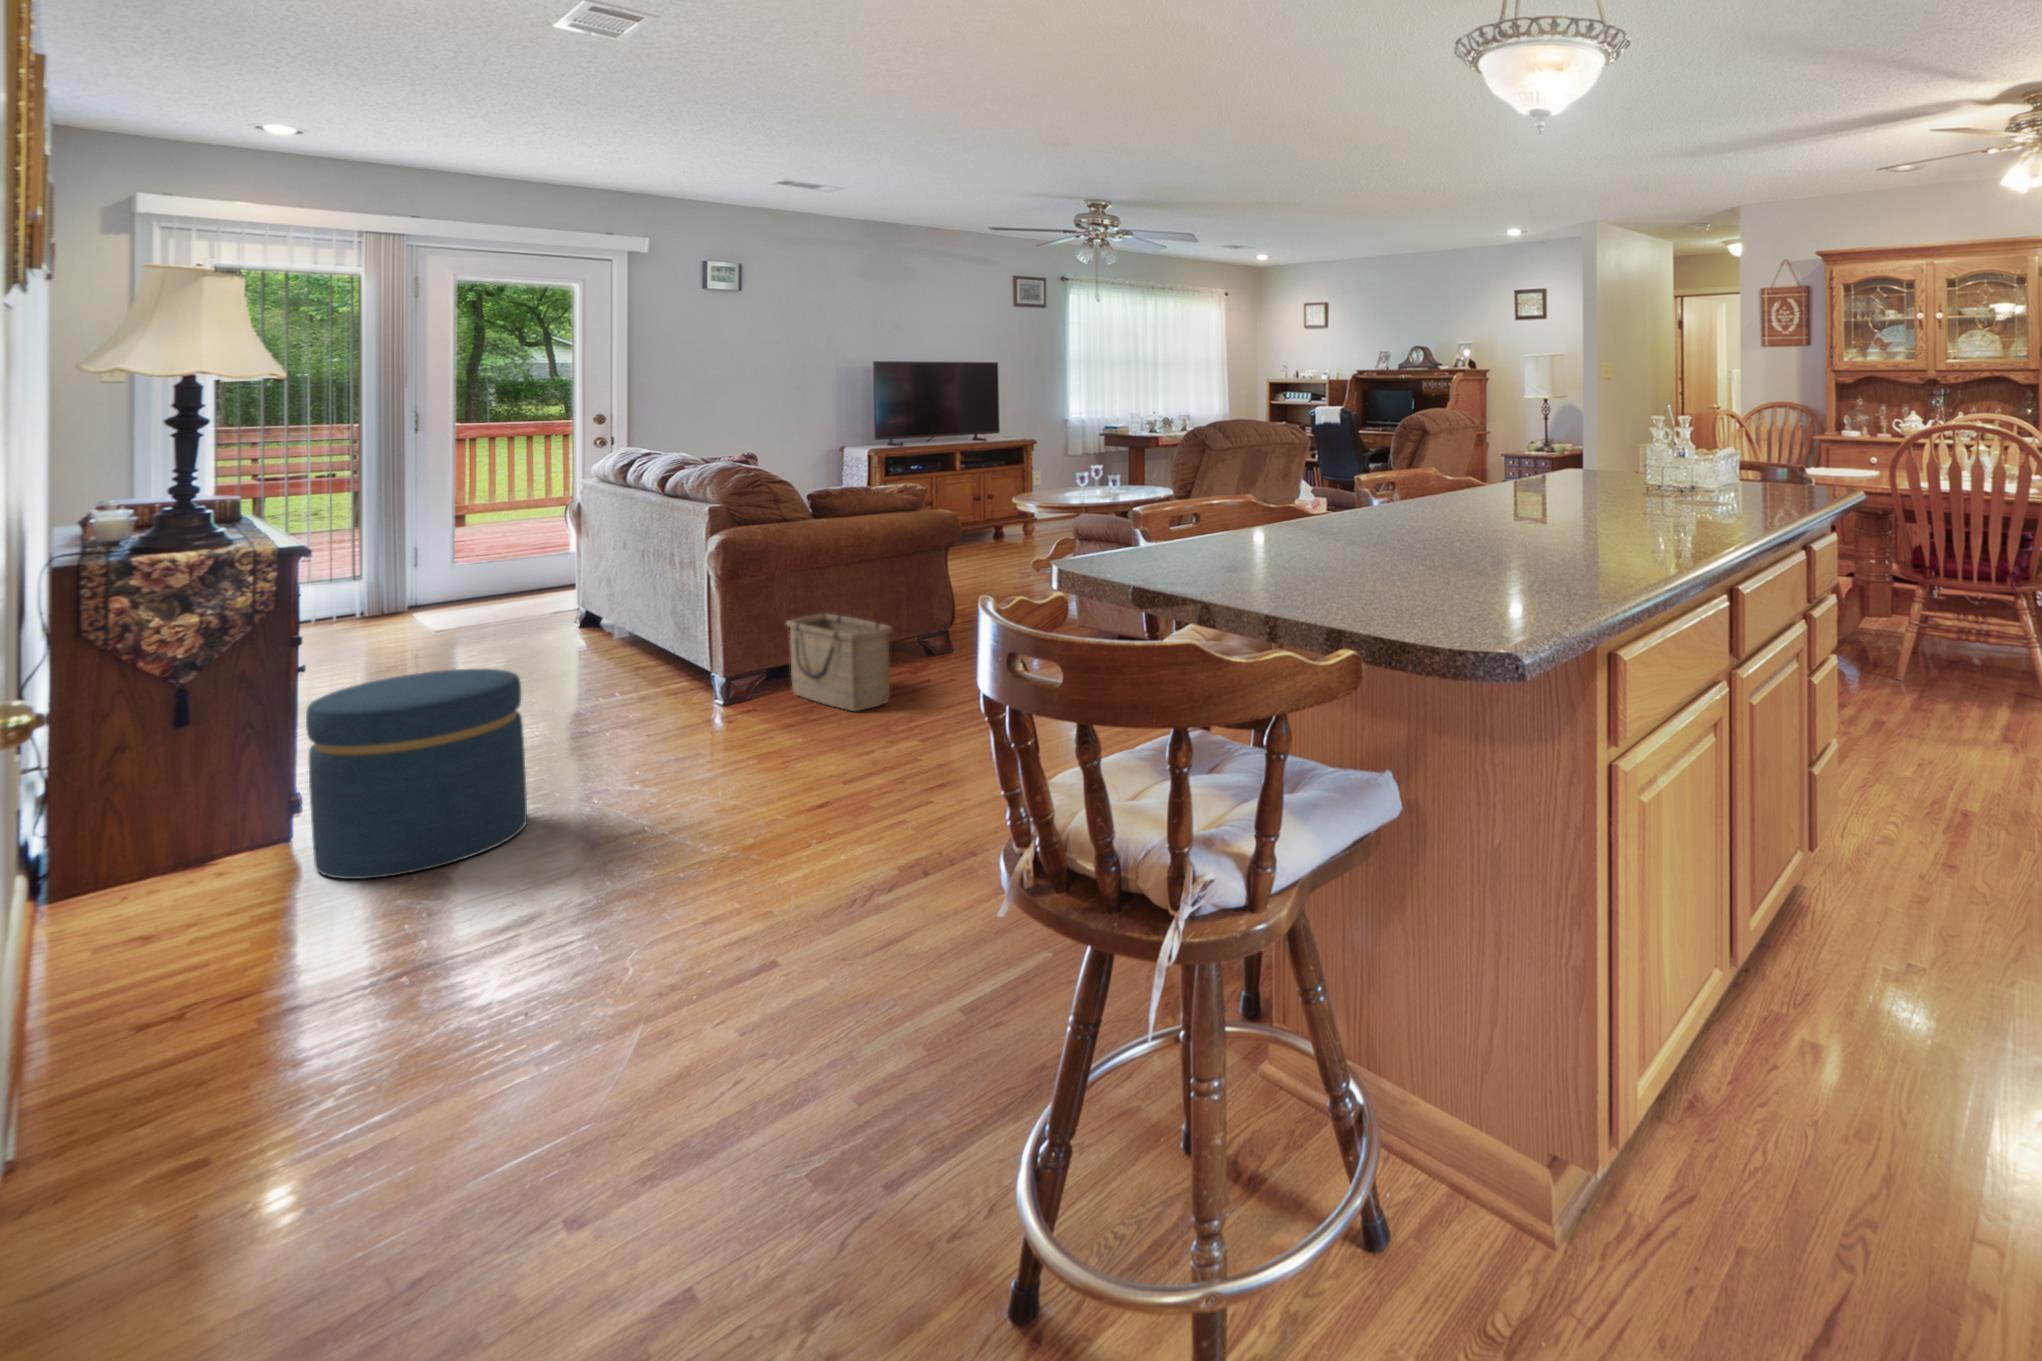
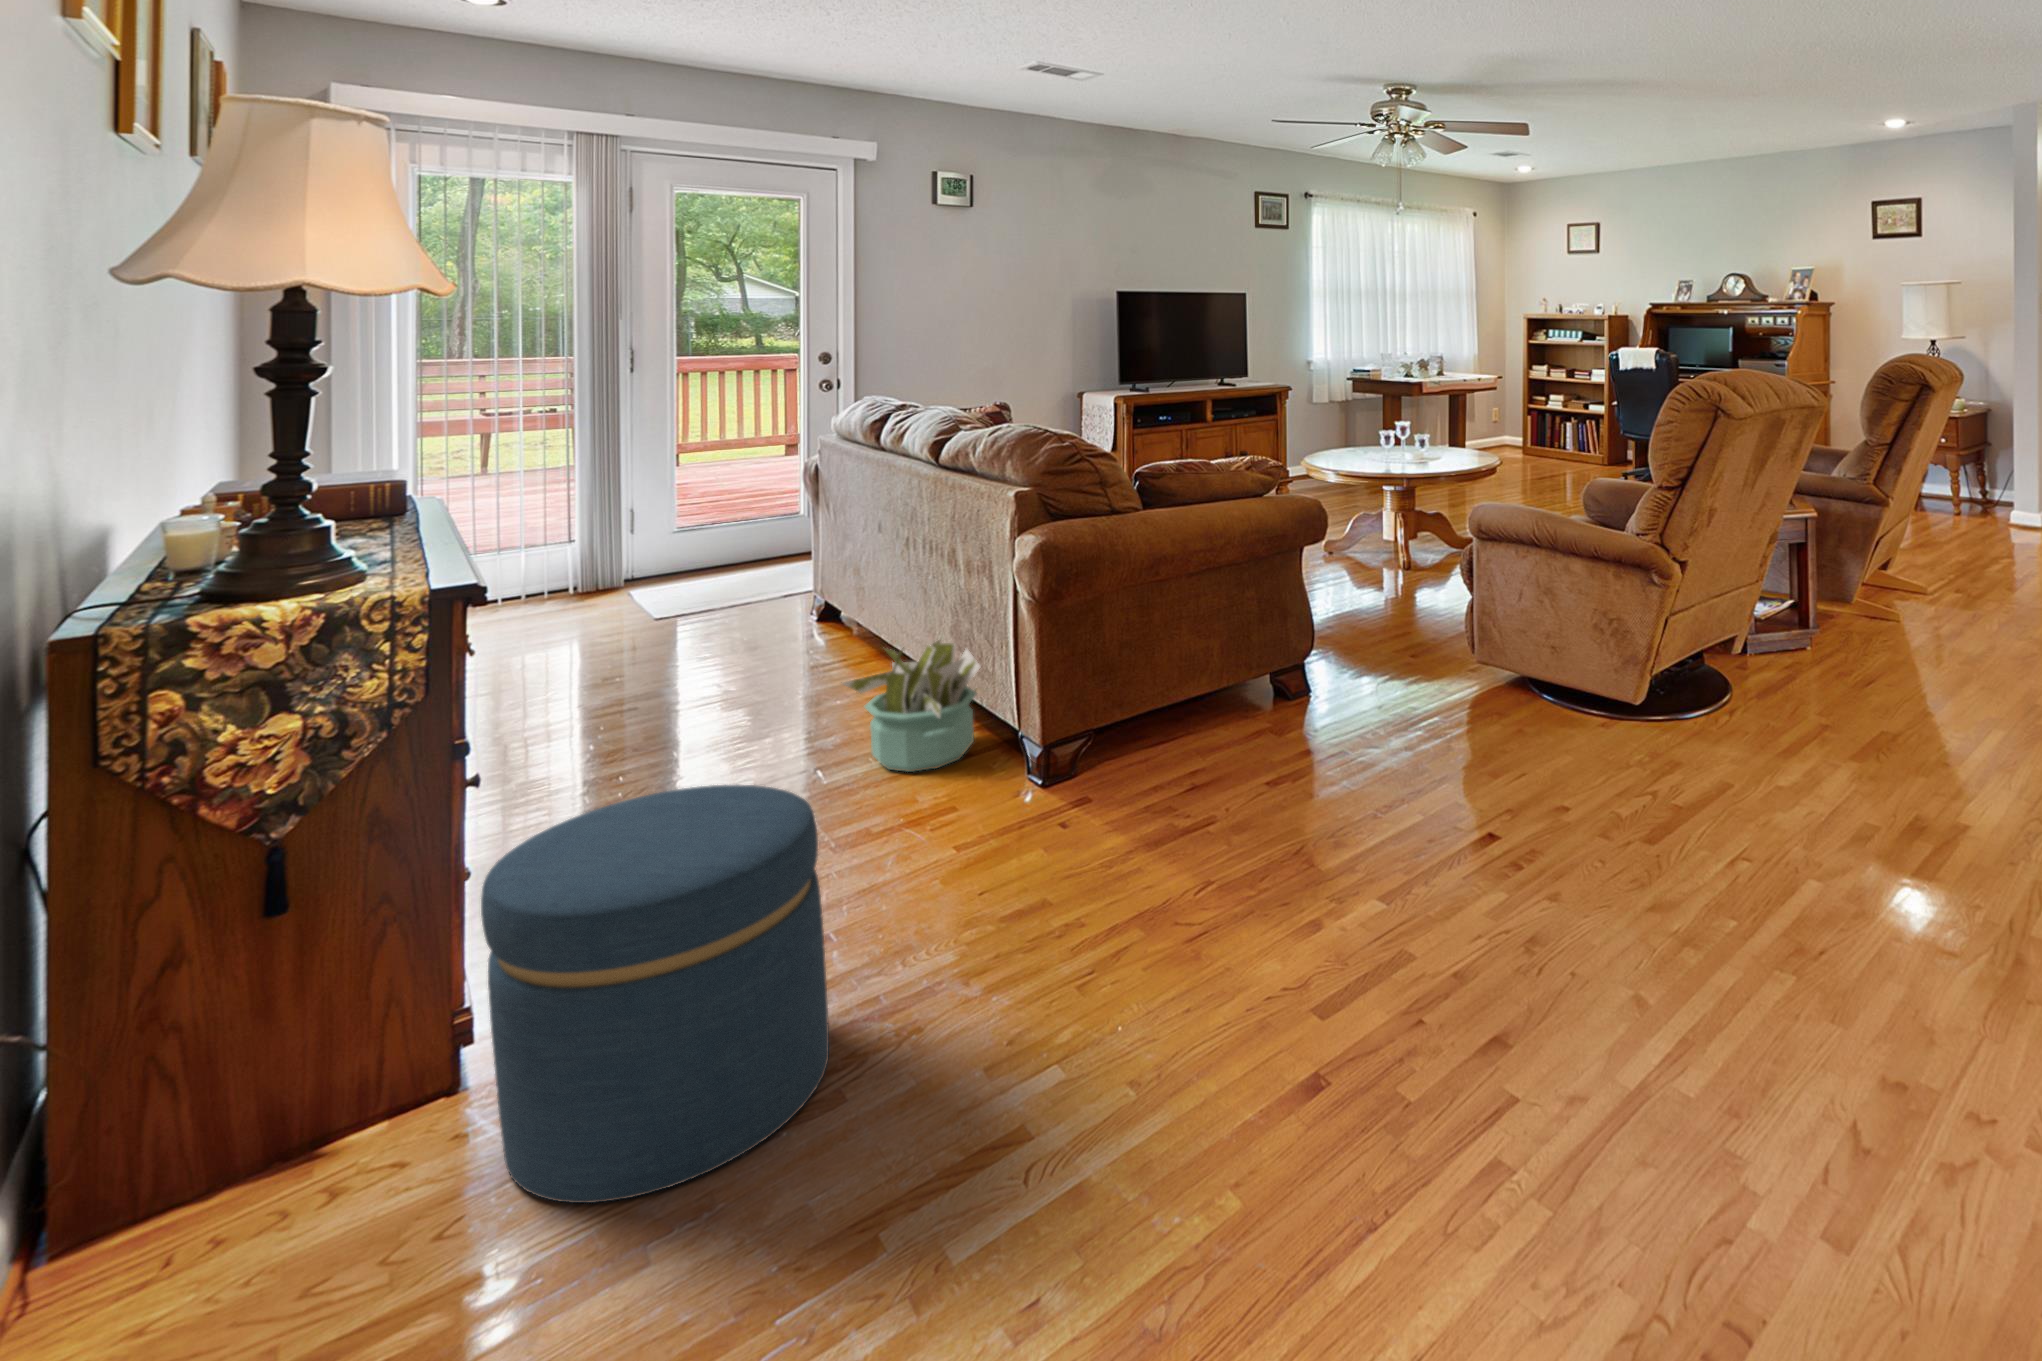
basket: present [787,614,892,711] -> none [1116,641,1274,798]
decorative plant: none [577,617,687,708] -> present [841,641,980,772]

